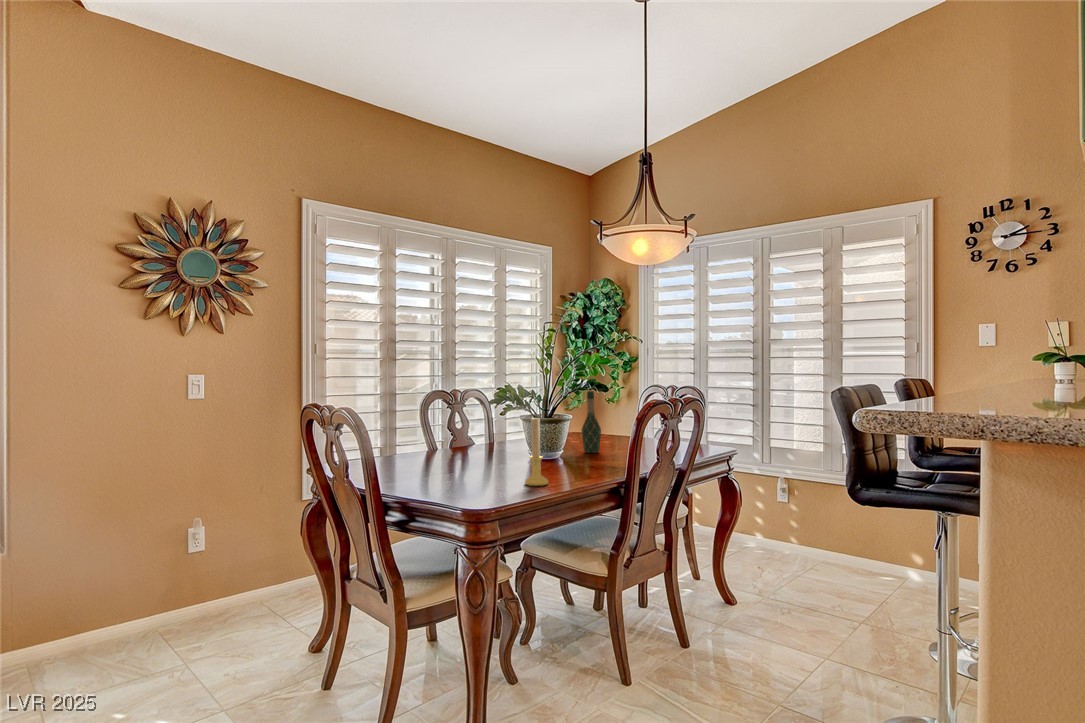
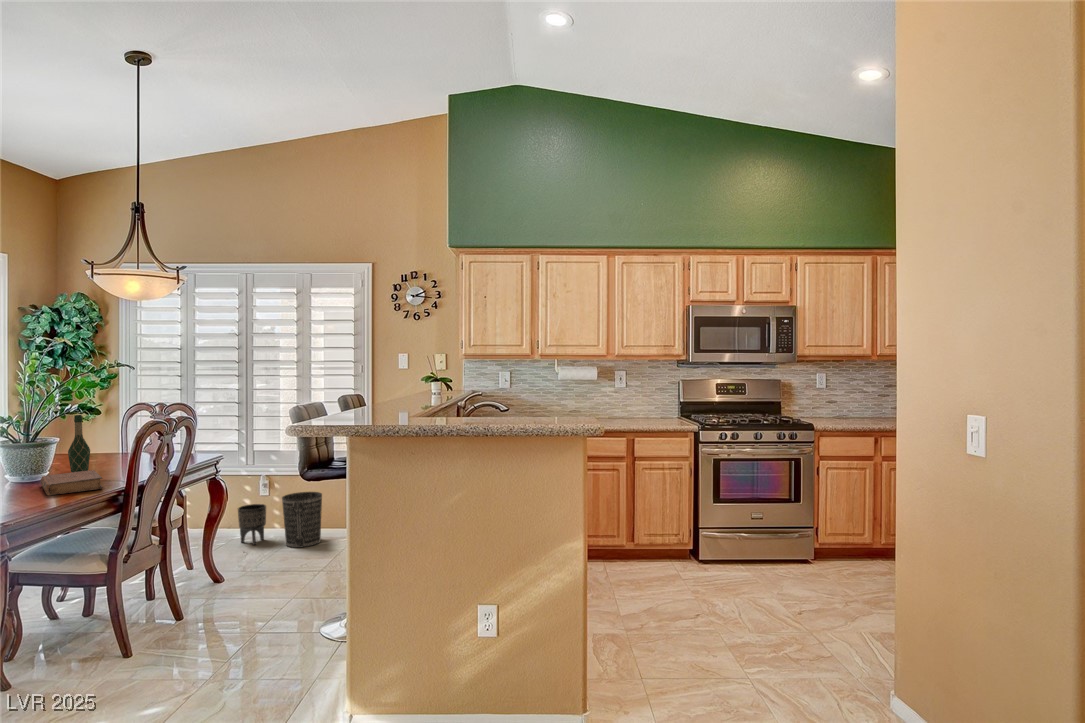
candle holder: present [525,418,548,486] -> none [22,443,48,505]
book: none [550,452,604,476] -> present [40,470,103,495]
wastebasket: none [805,505,858,578] -> present [282,492,322,548]
planter: none [752,510,785,559] -> present [238,504,266,545]

